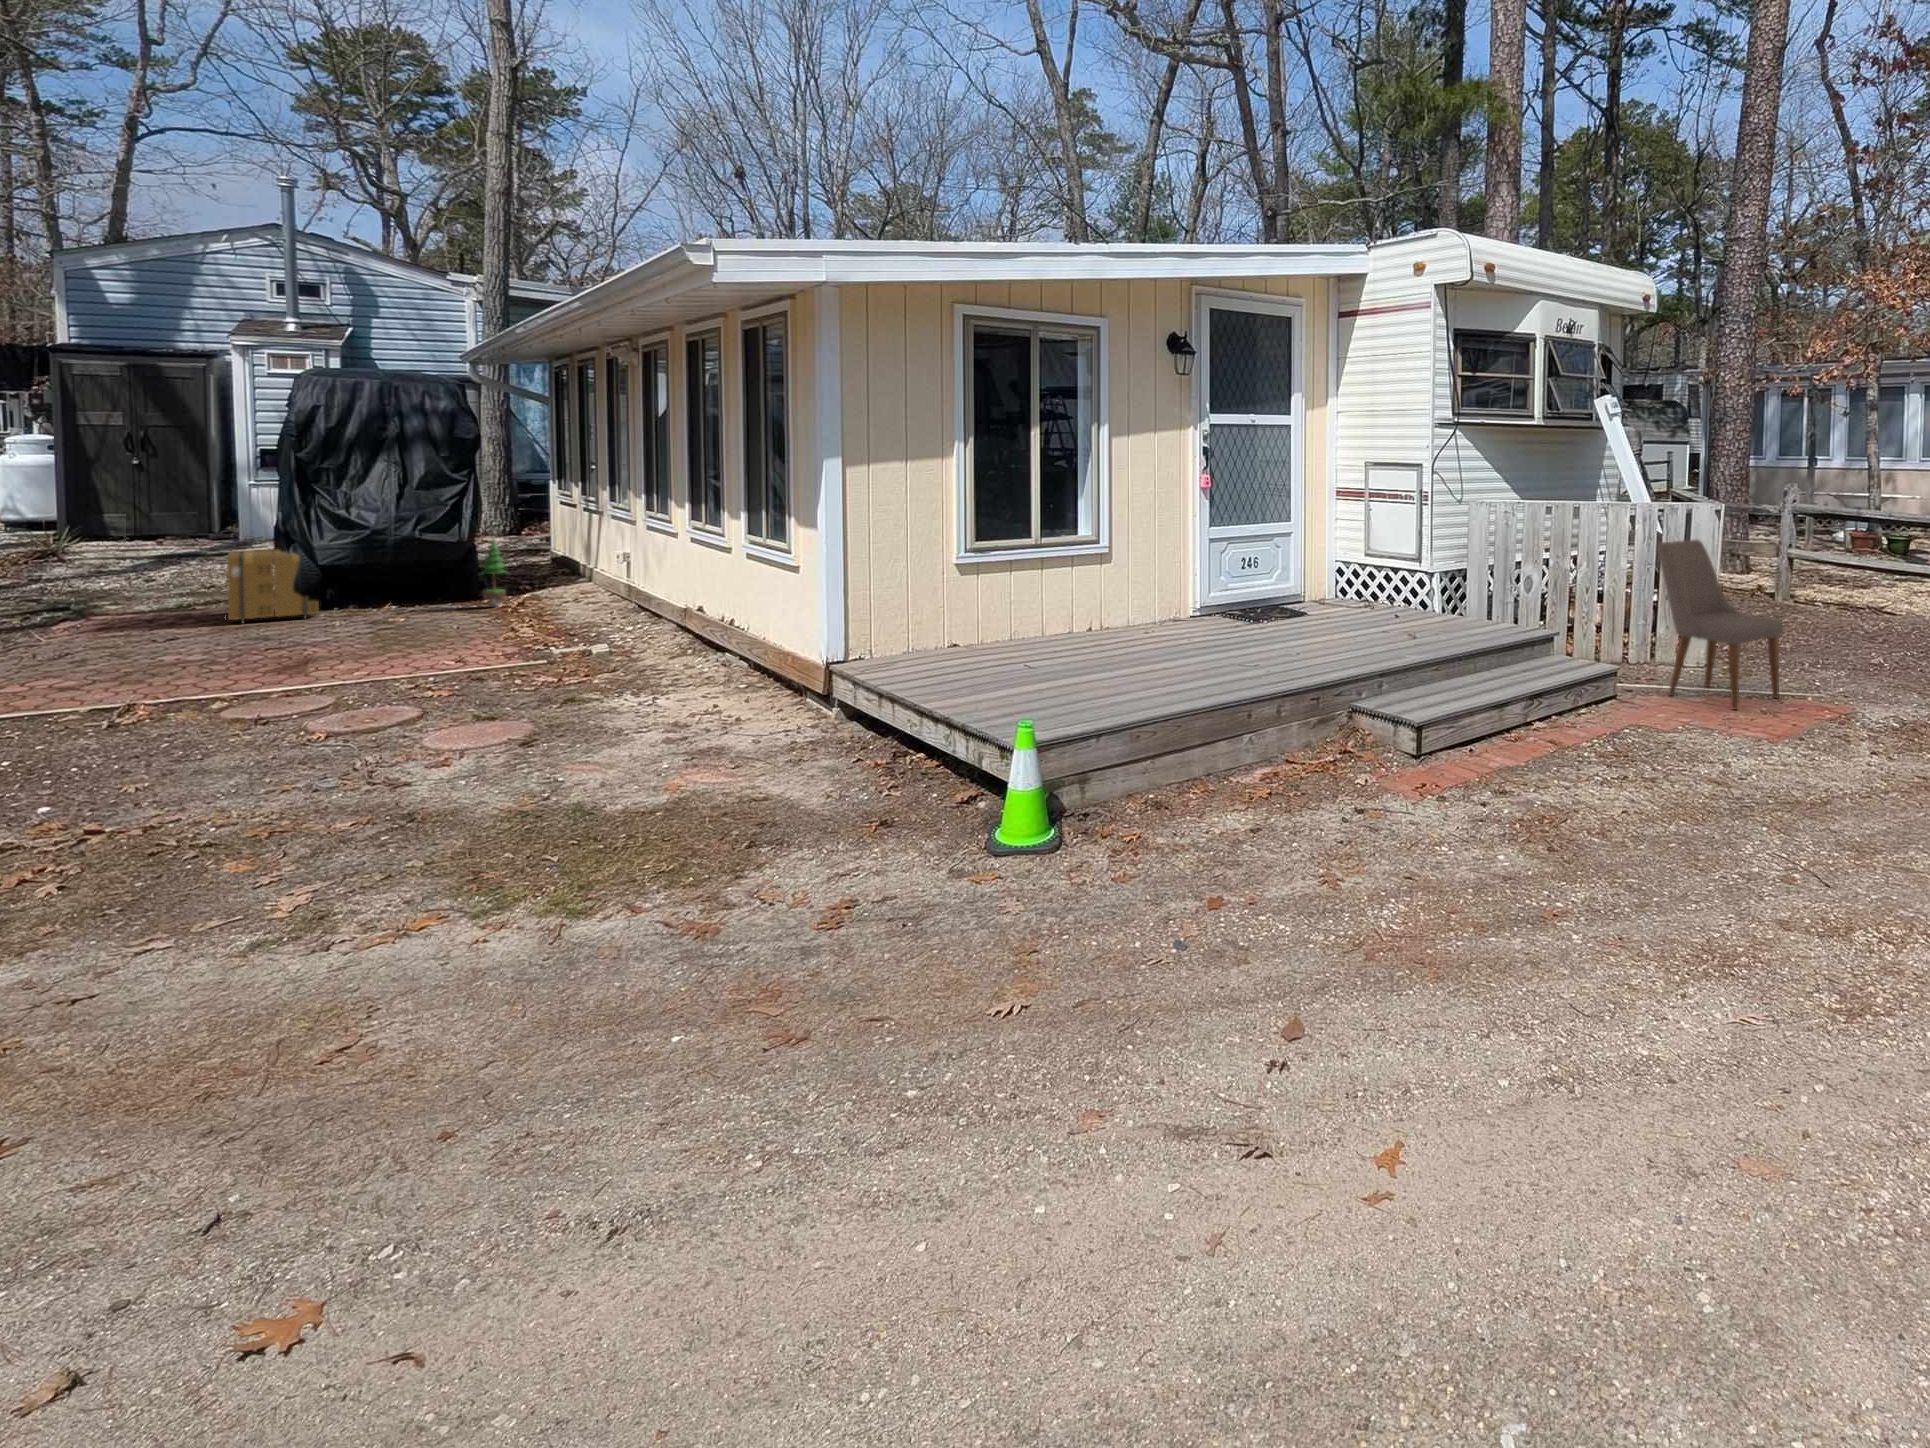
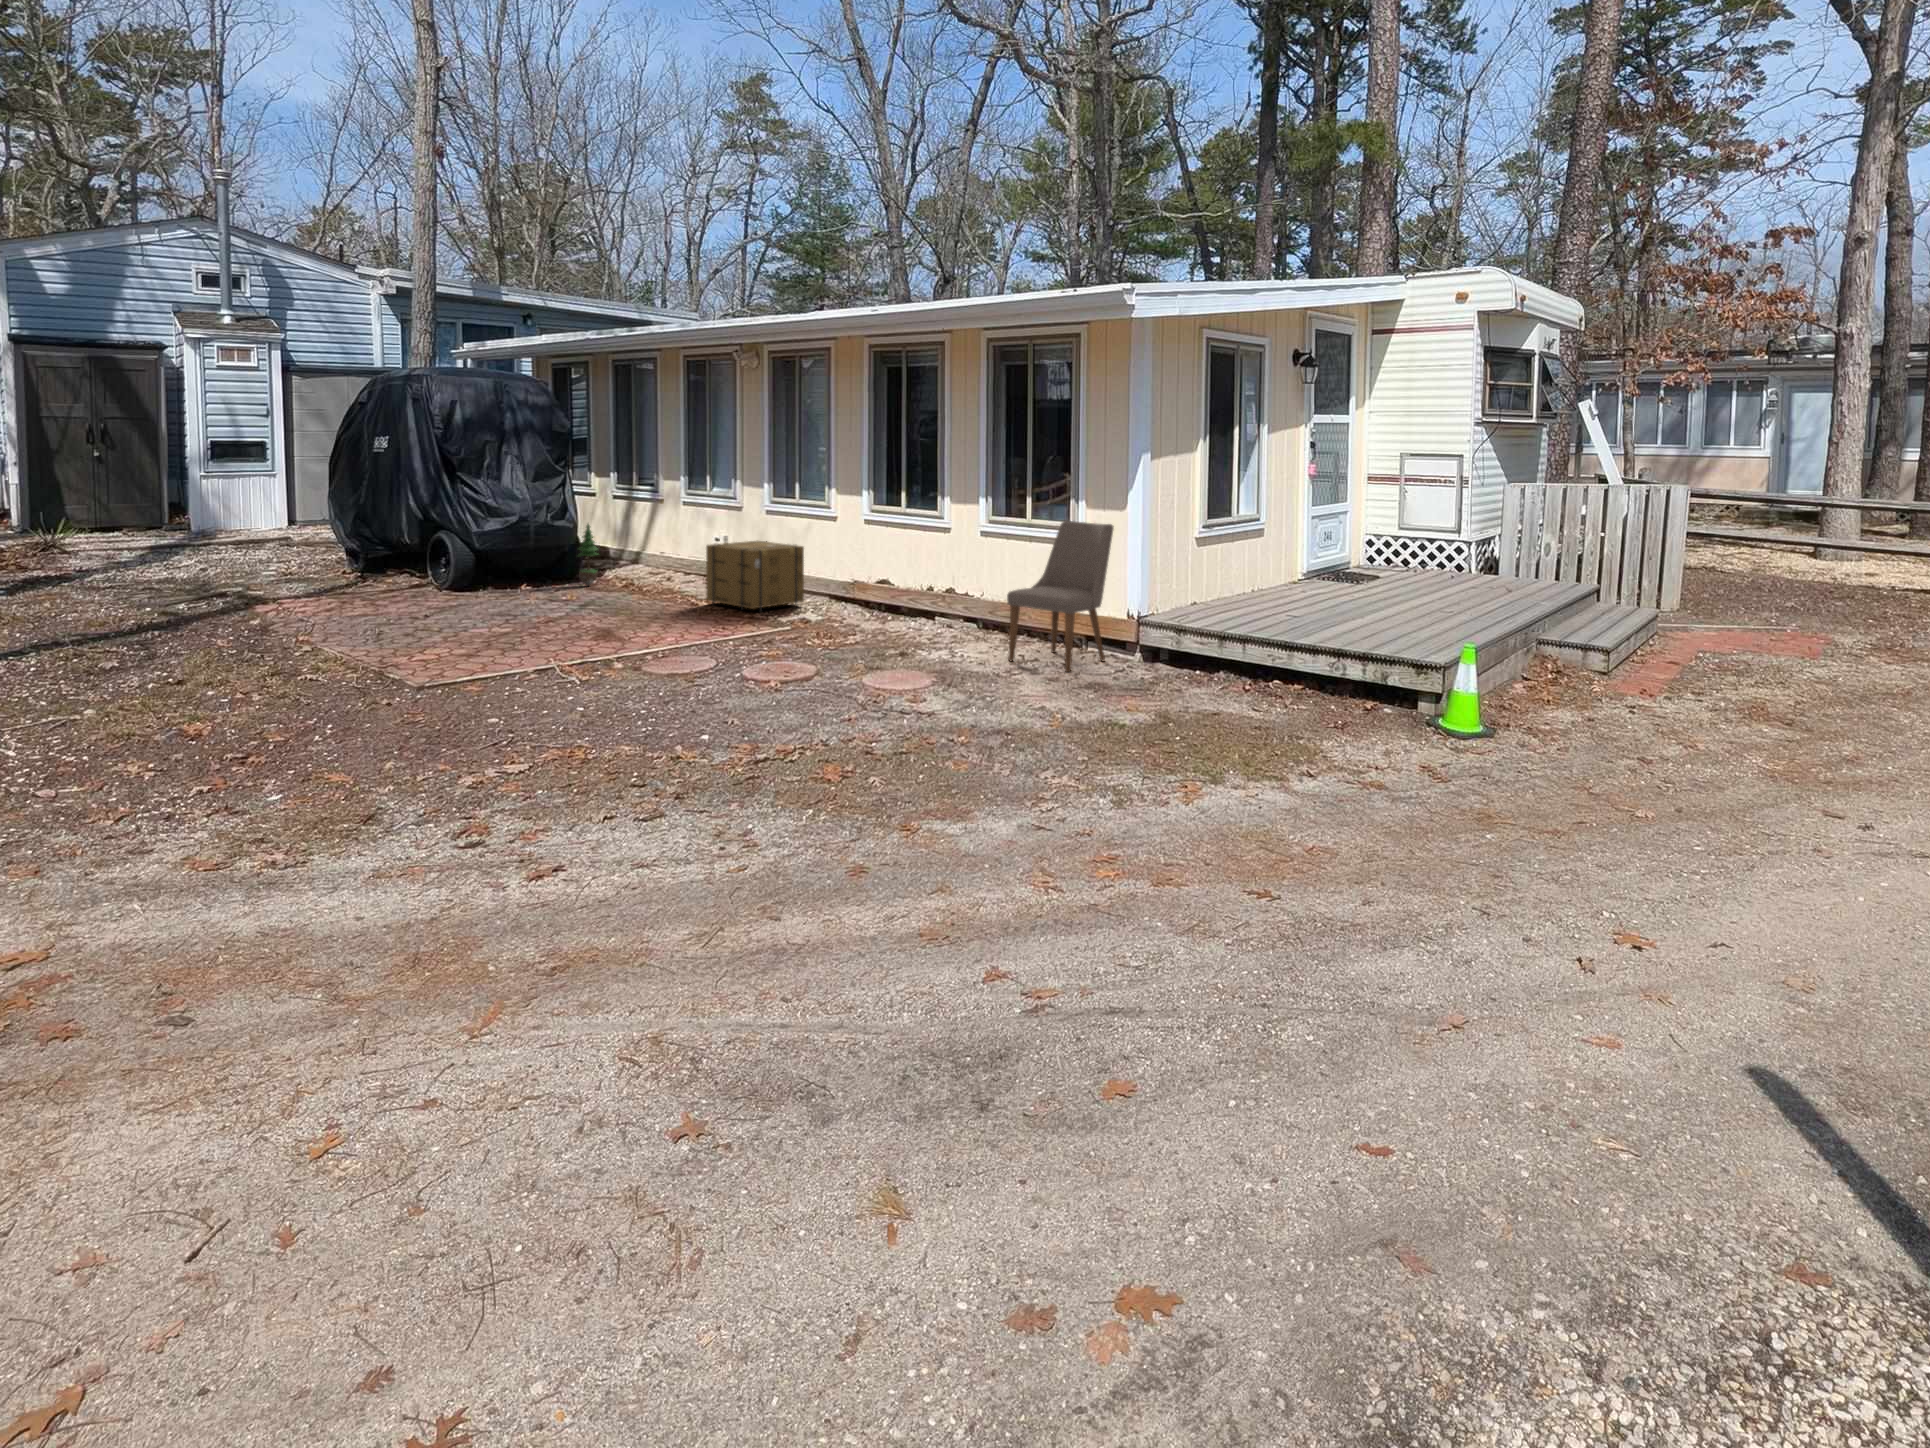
chair: present [1657,540,1783,710] -> present [1007,521,1114,672]
cardboard box: present [227,549,319,623] -> present [706,541,804,611]

